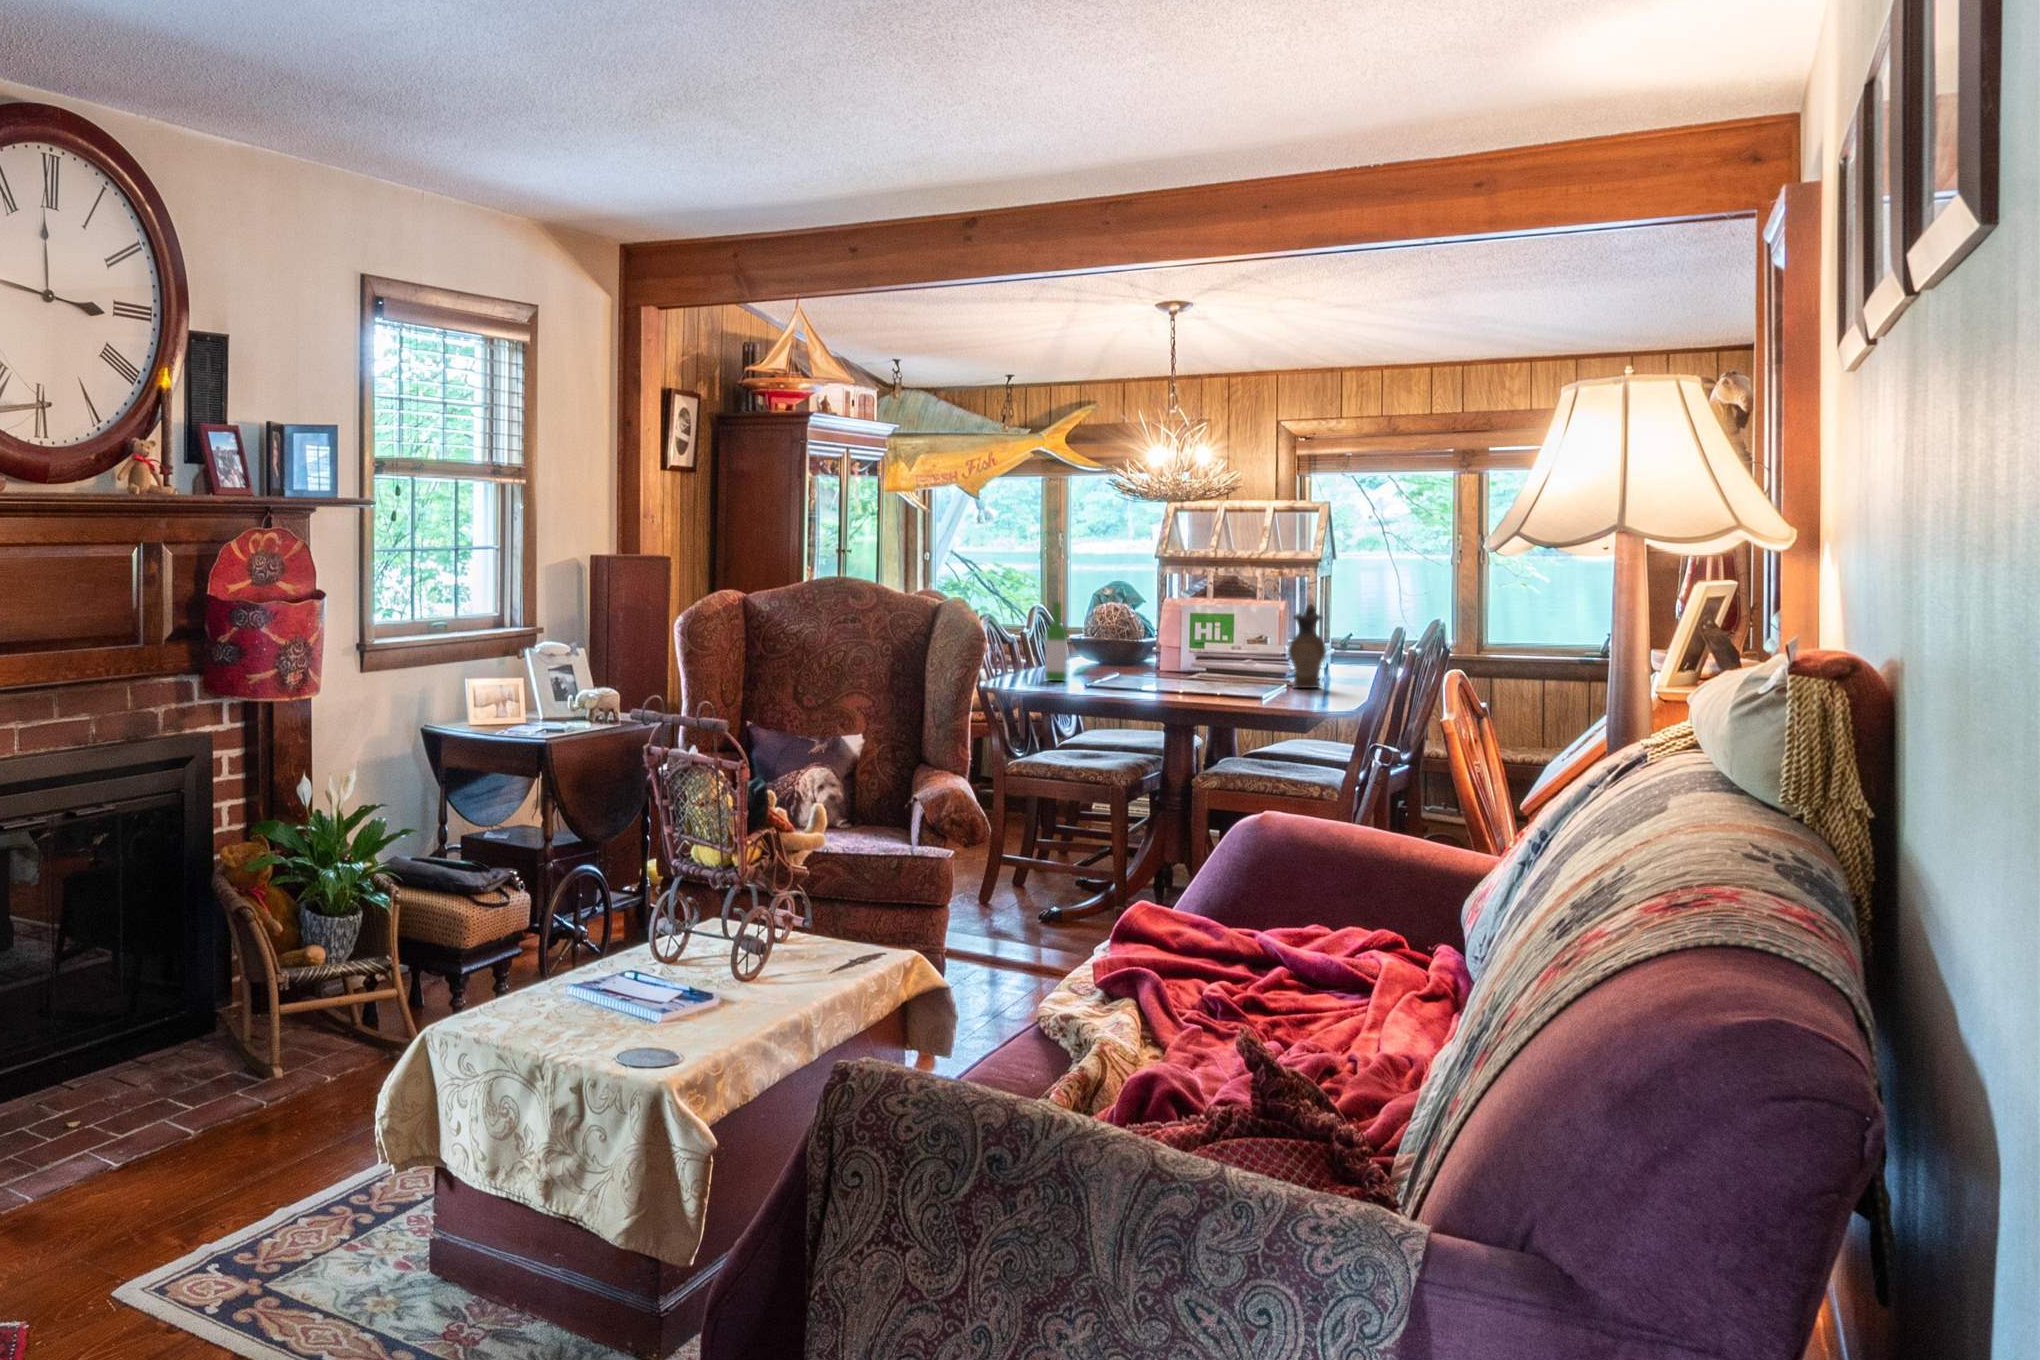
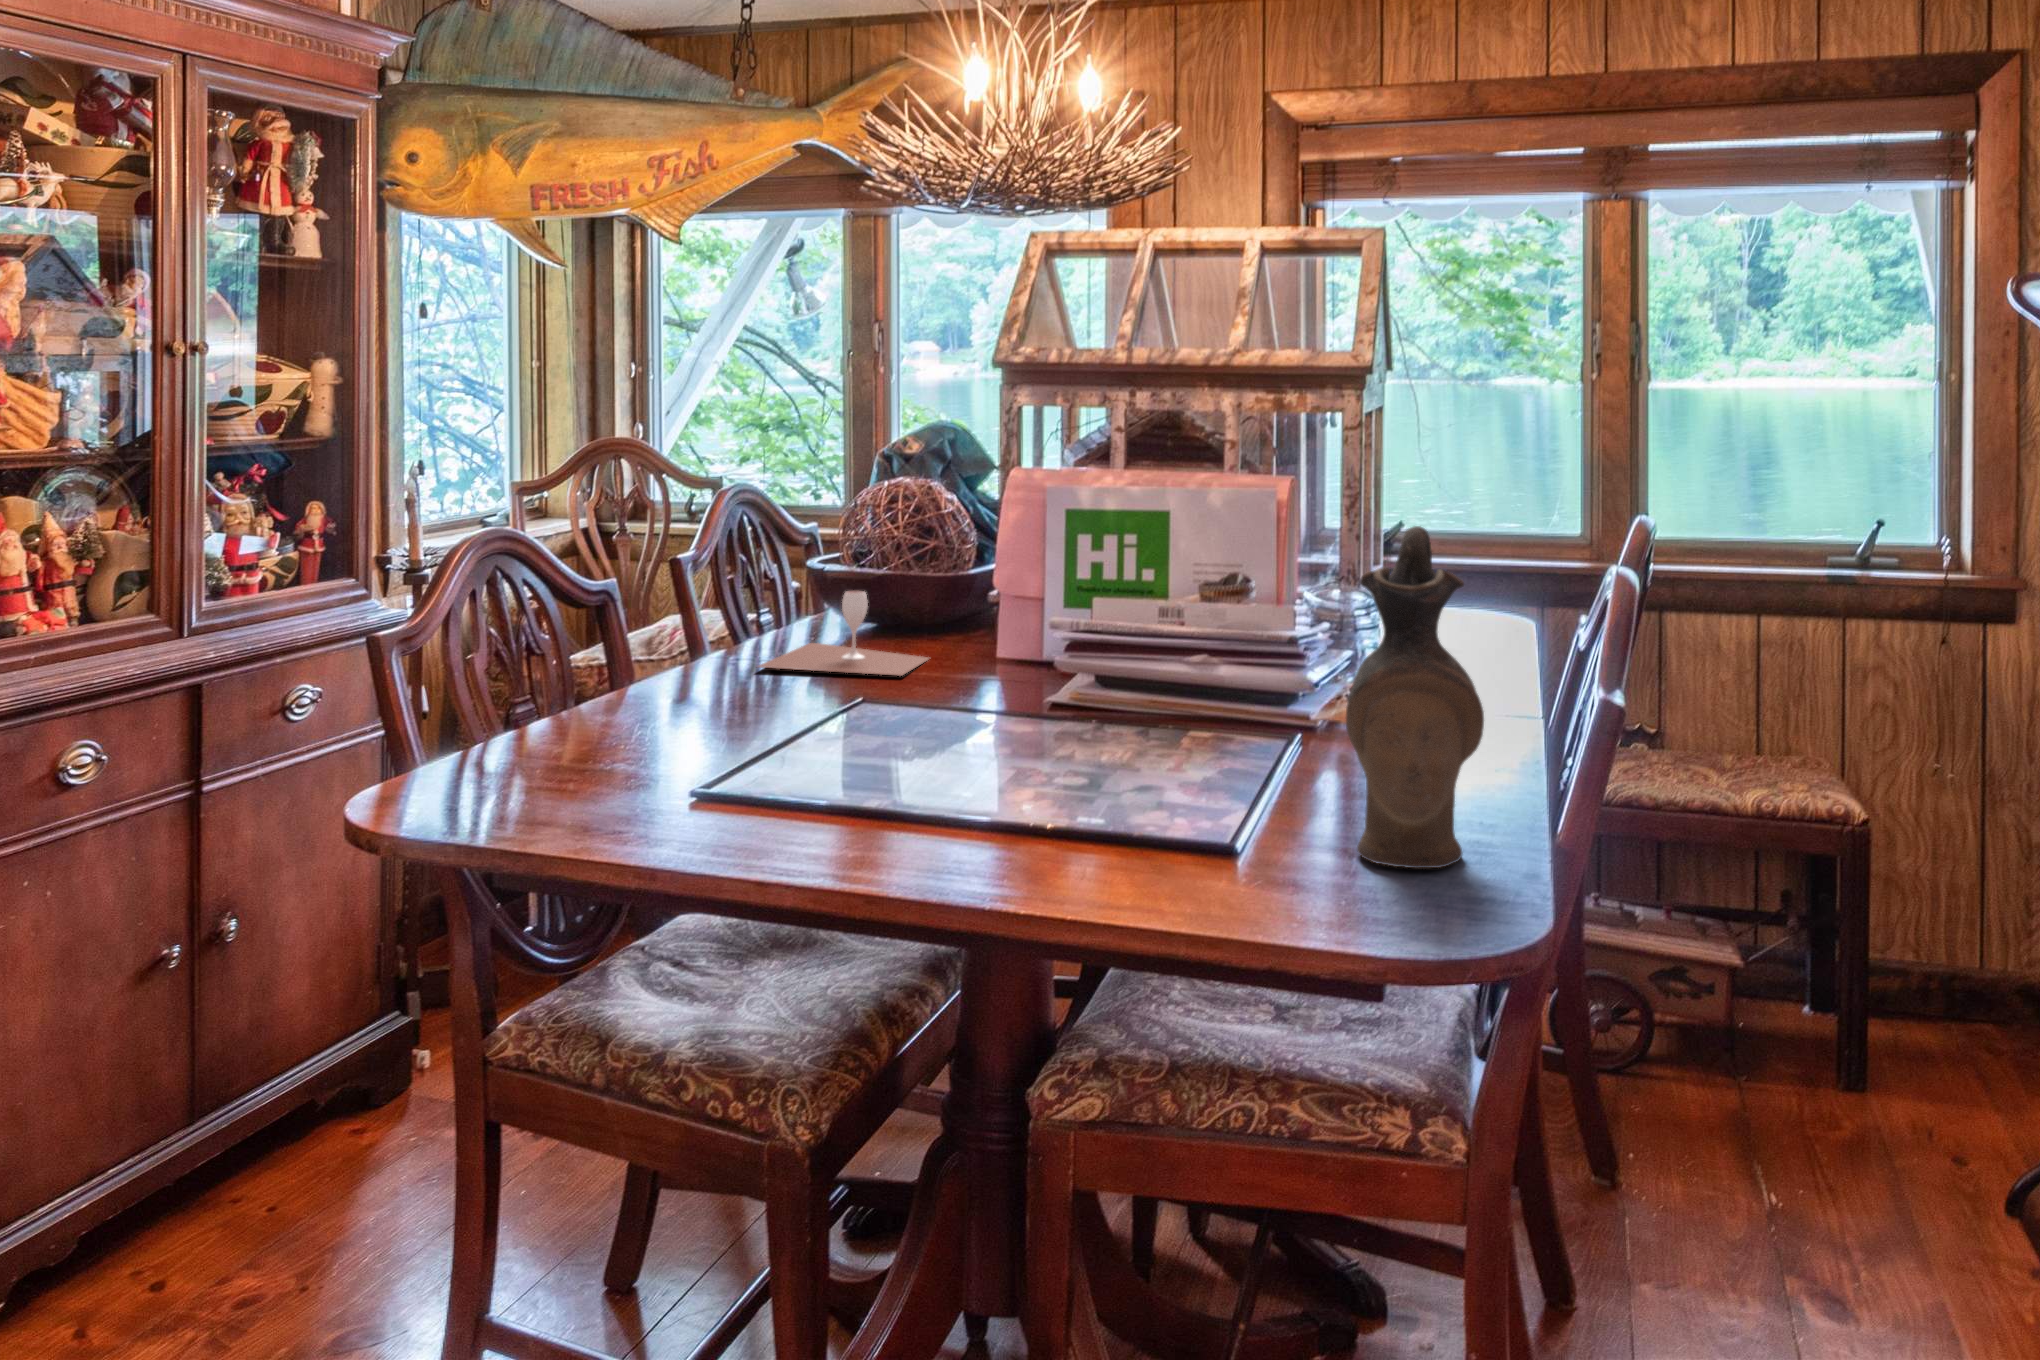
wine bottle: present [1045,602,1067,681] -> none [508,509,594,812]
wine glass: none [1075,644,1139,670] -> present [758,591,929,676]

